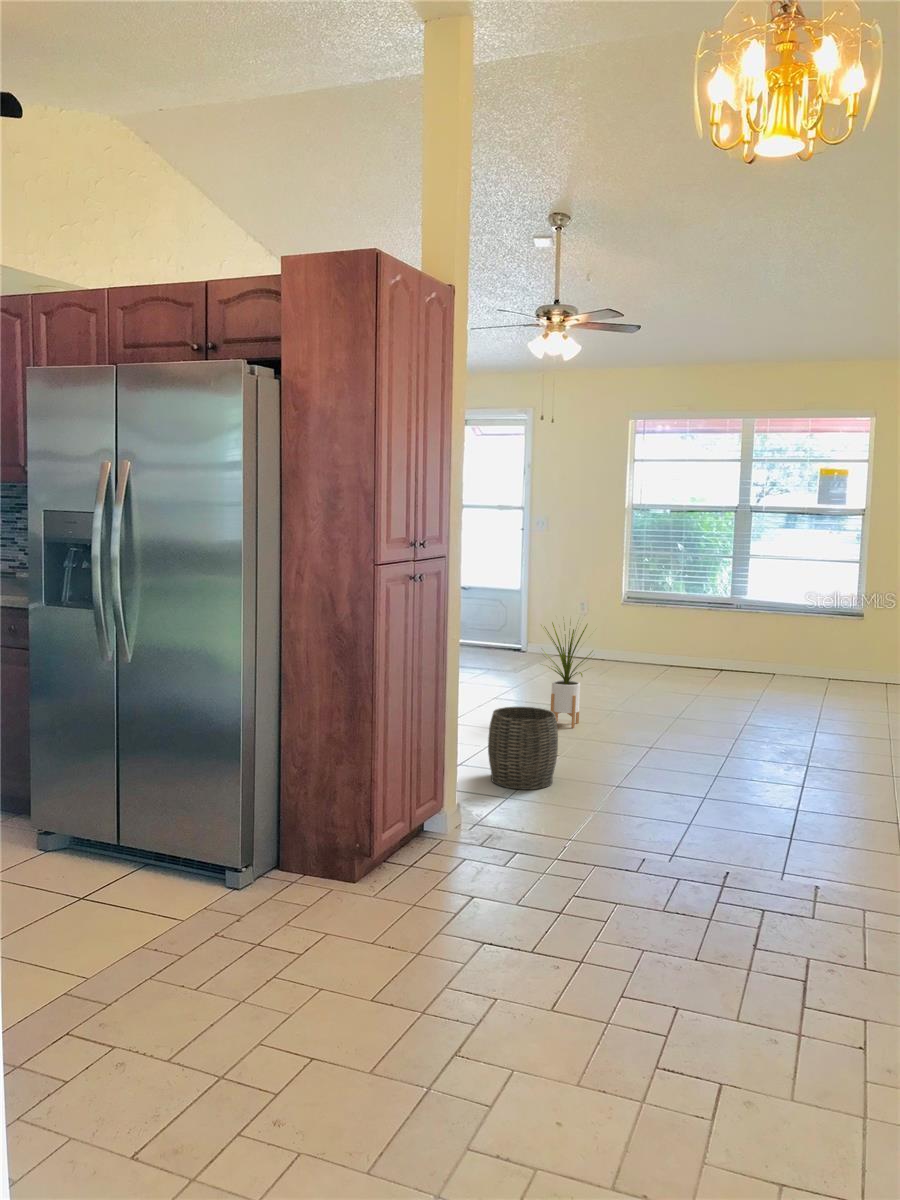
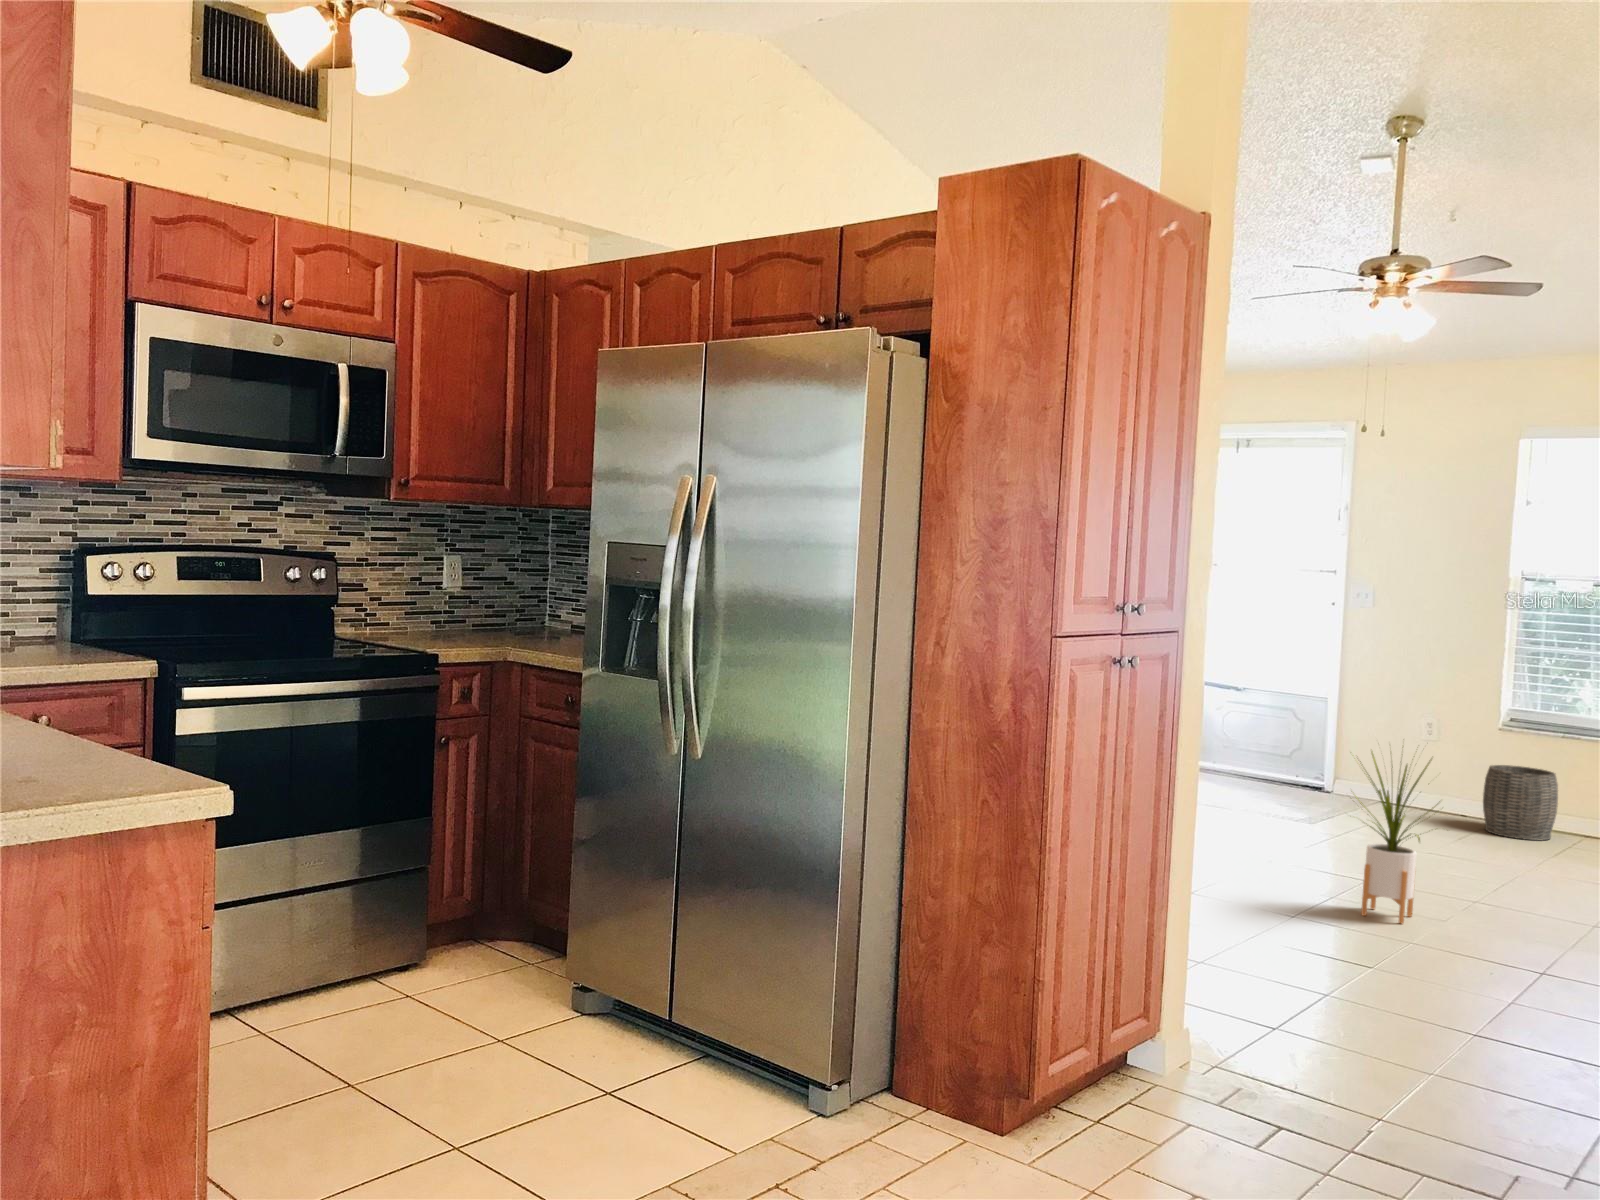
woven basket: present [488,707,558,790] -> present [1483,765,1558,840]

